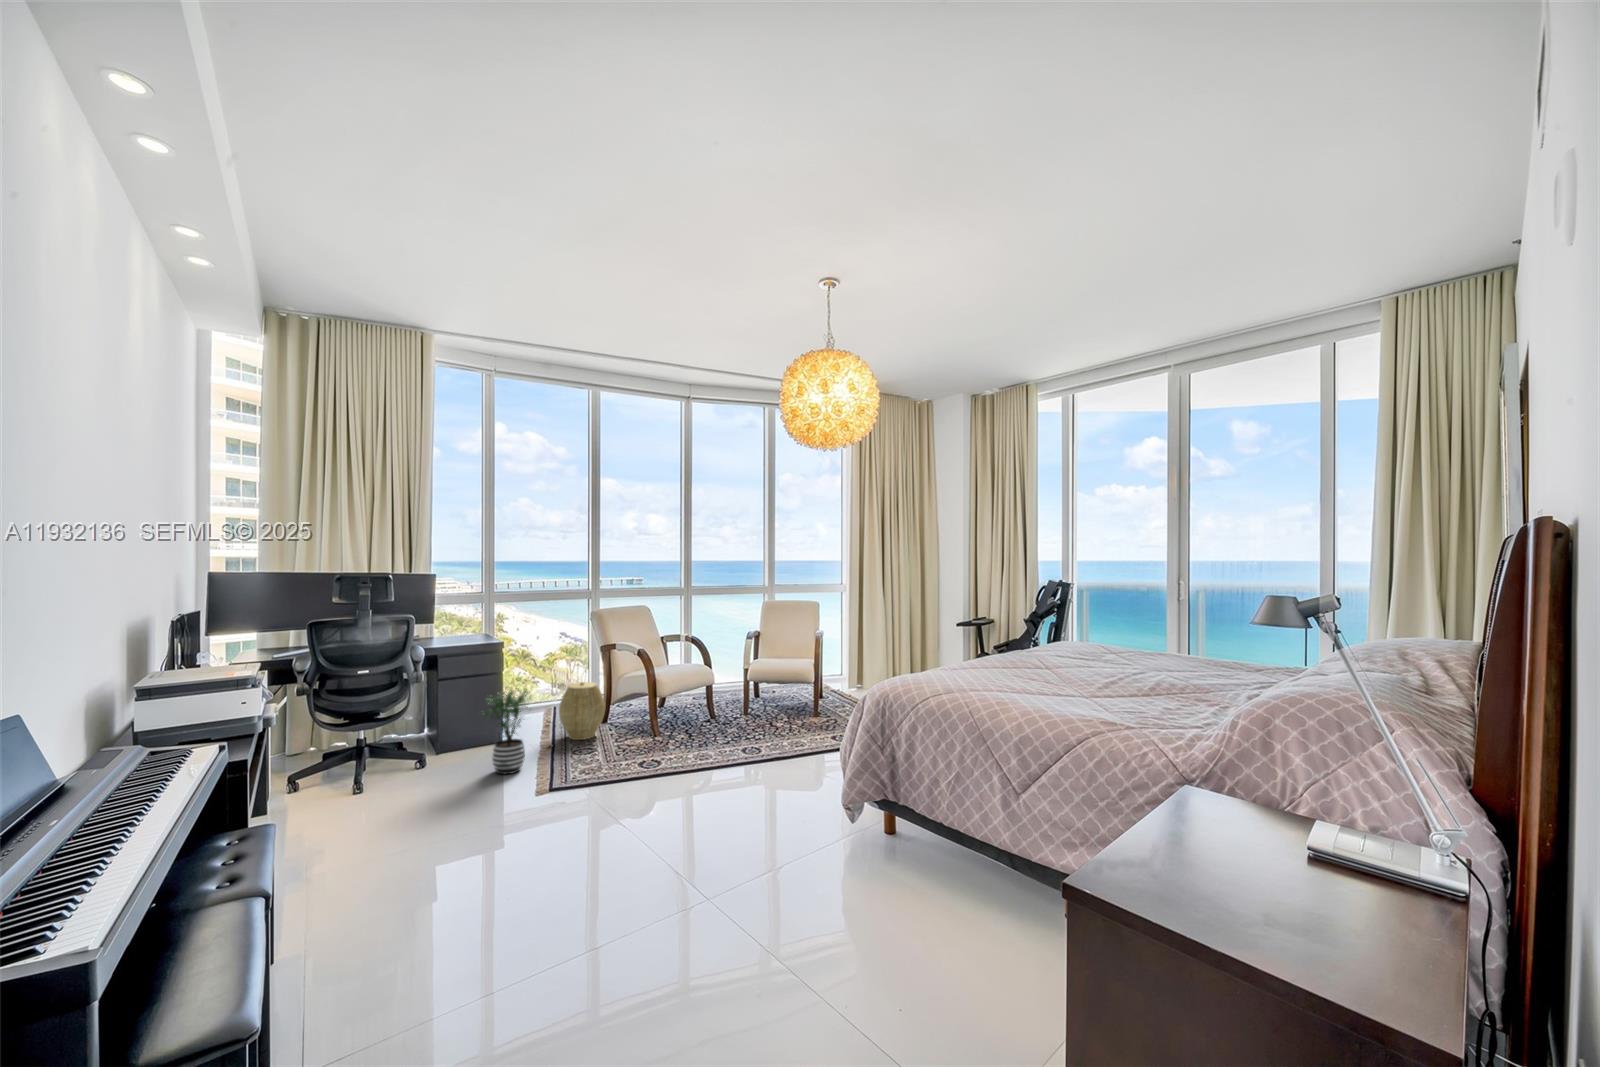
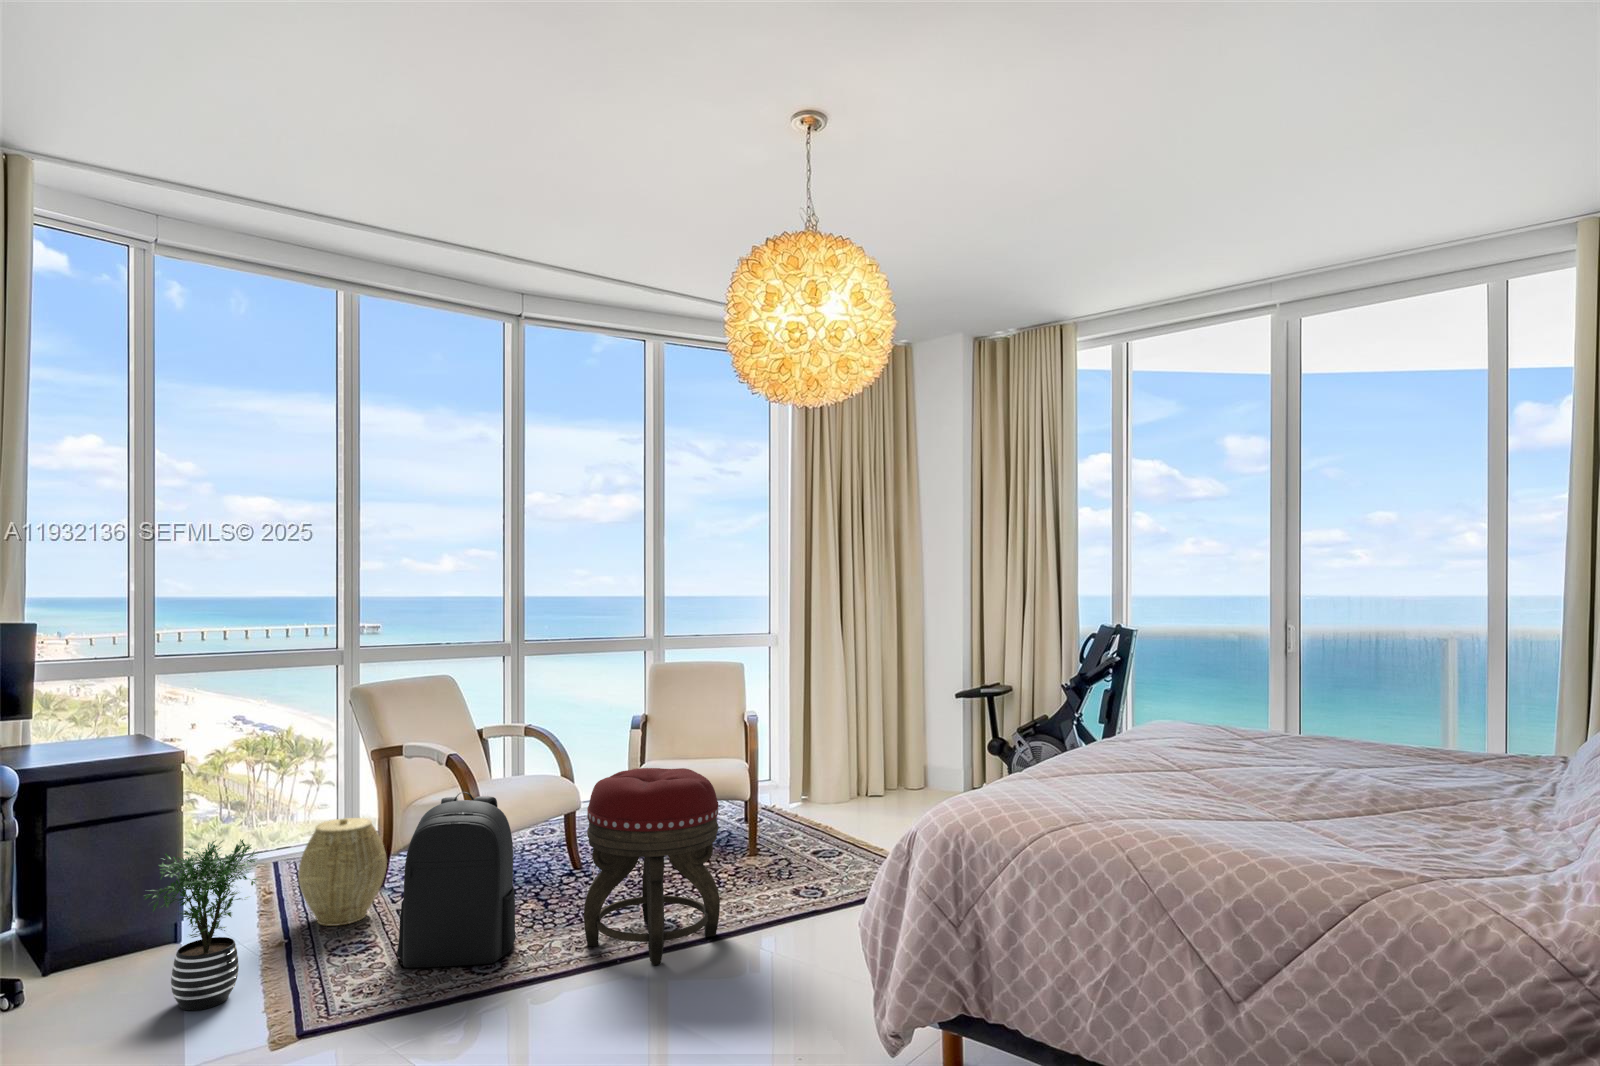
footstool: none [706,660,783,770] -> present [584,768,720,965]
backpack: none [606,669,670,763] -> present [397,792,516,968]

